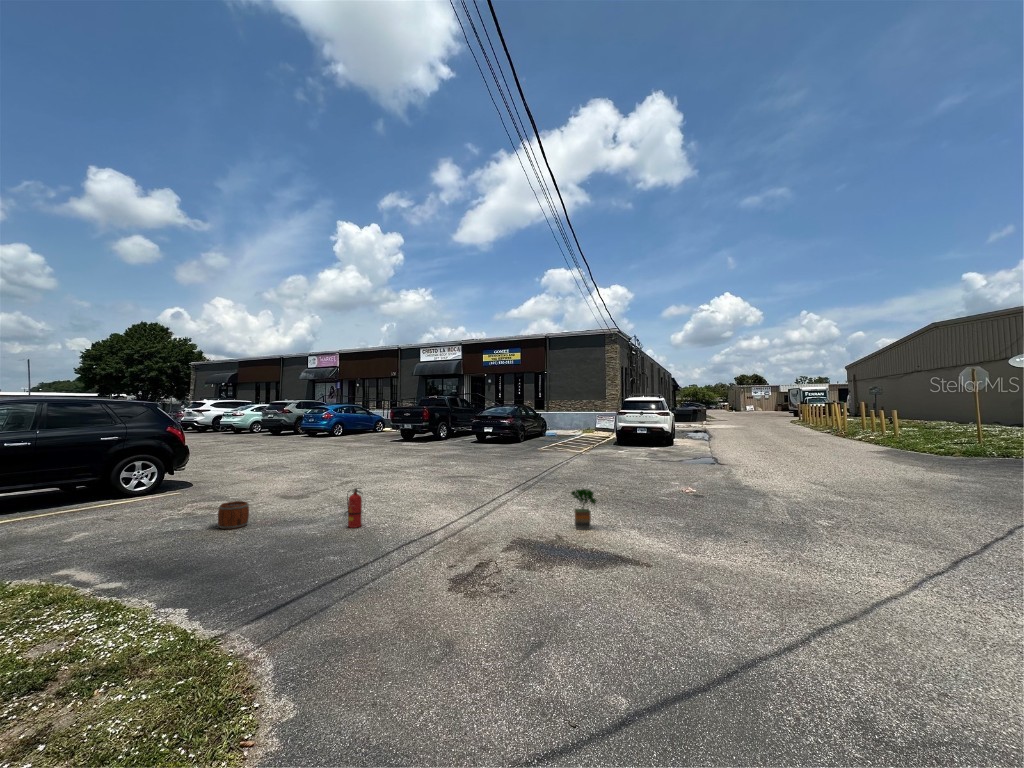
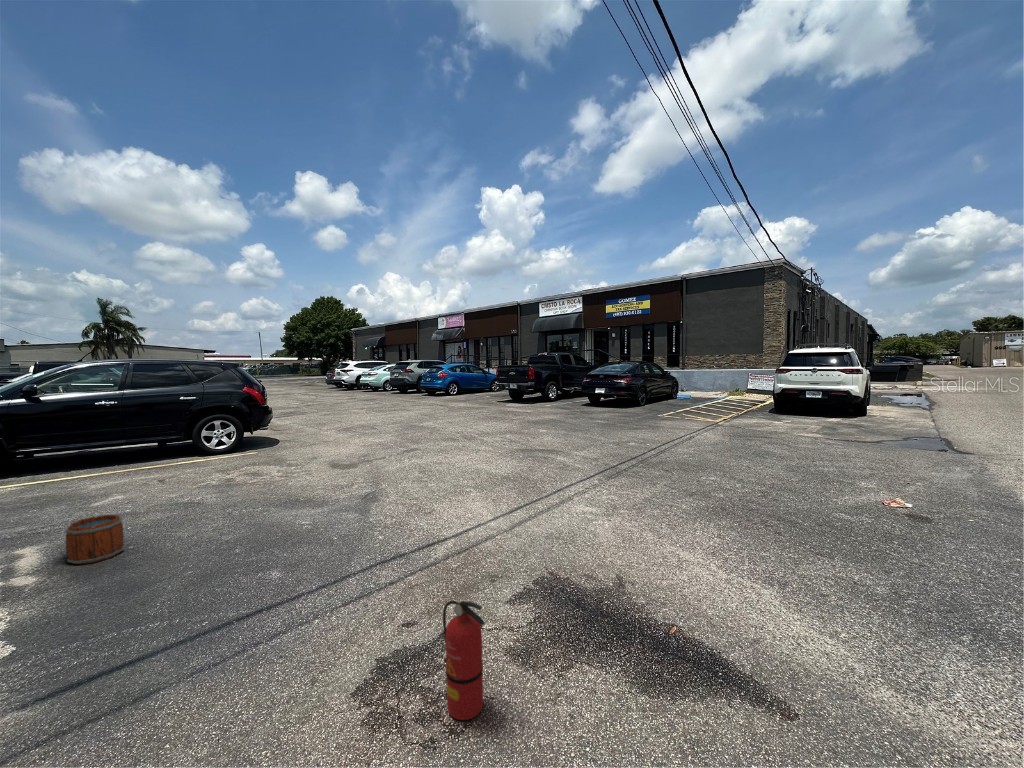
fire extinguisher: present [347,488,363,528] -> present [443,601,484,720]
potted tree: present [571,489,596,530] -> none [663,571,741,696]

